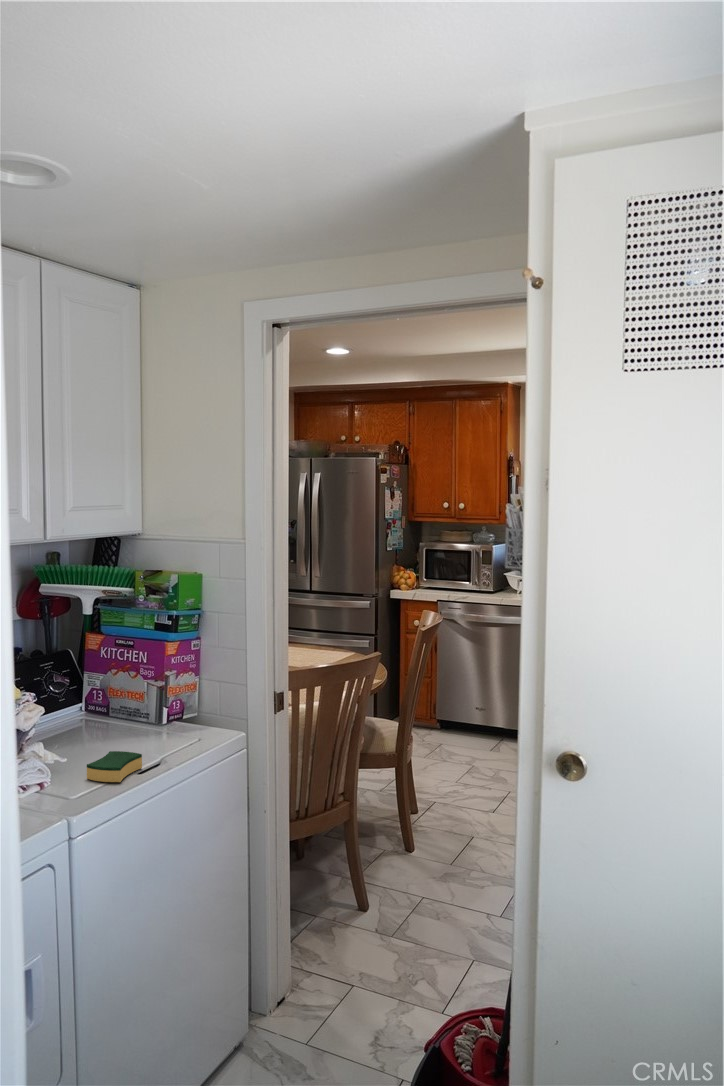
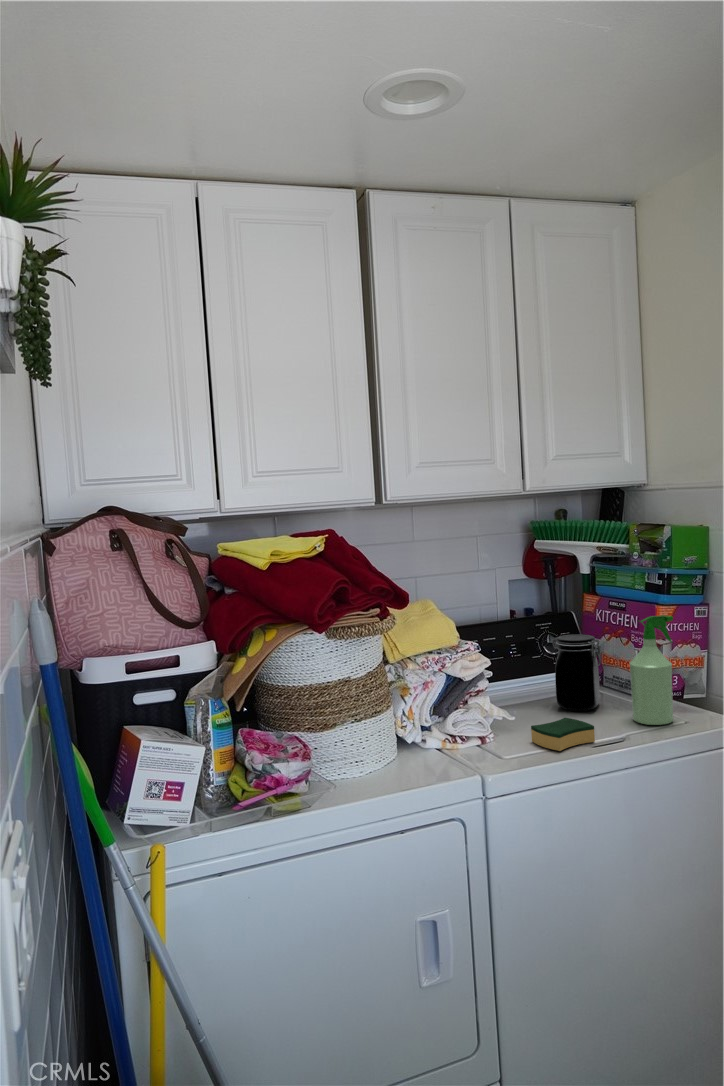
spray bottle: none [155,651,190,745] -> present [630,615,673,725]
jar: none [76,673,125,744] -> present [552,634,601,711]

